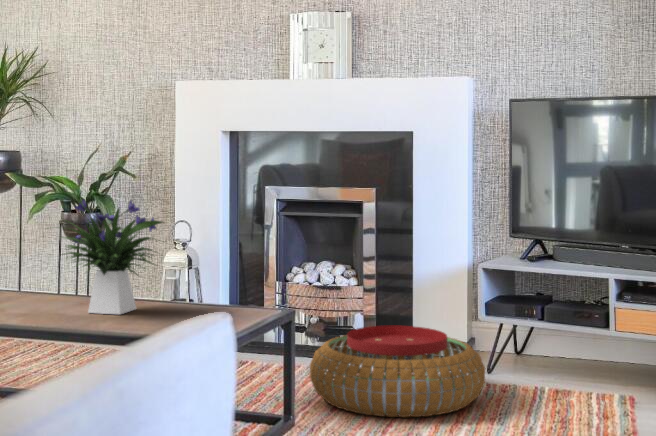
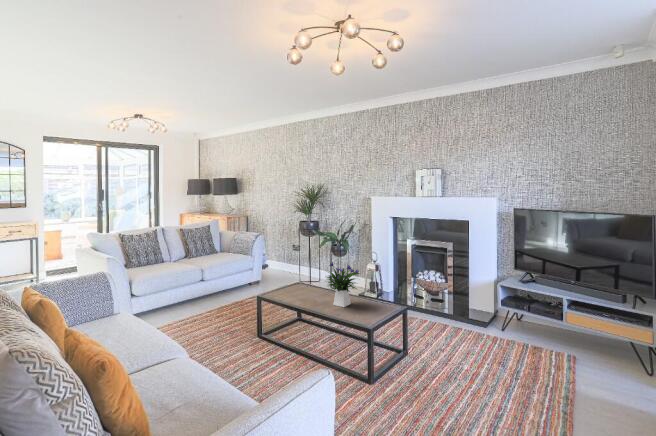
pouf: present [310,325,485,417] -> none [420,310,499,356]

